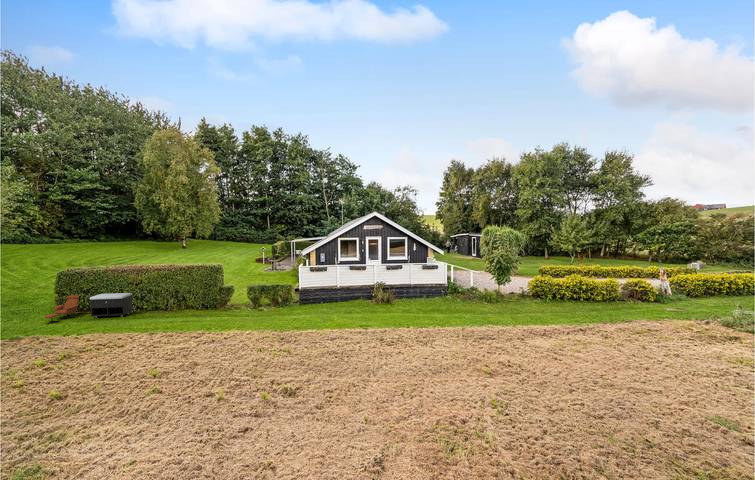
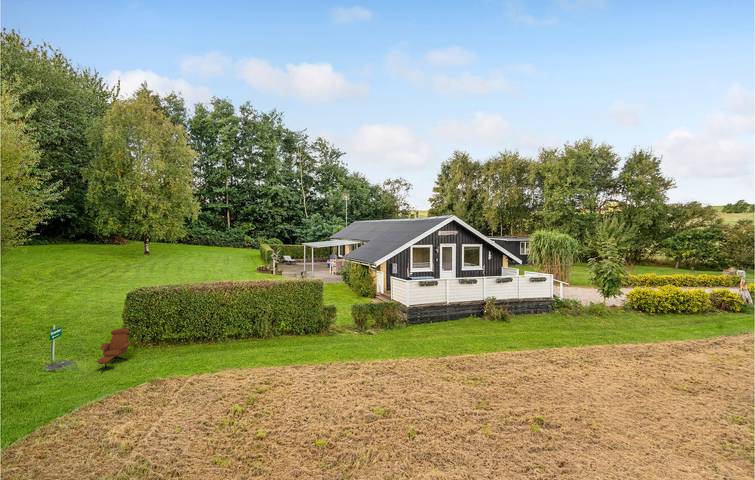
storage bench: present [90,293,133,318] -> none [154,322,200,359]

